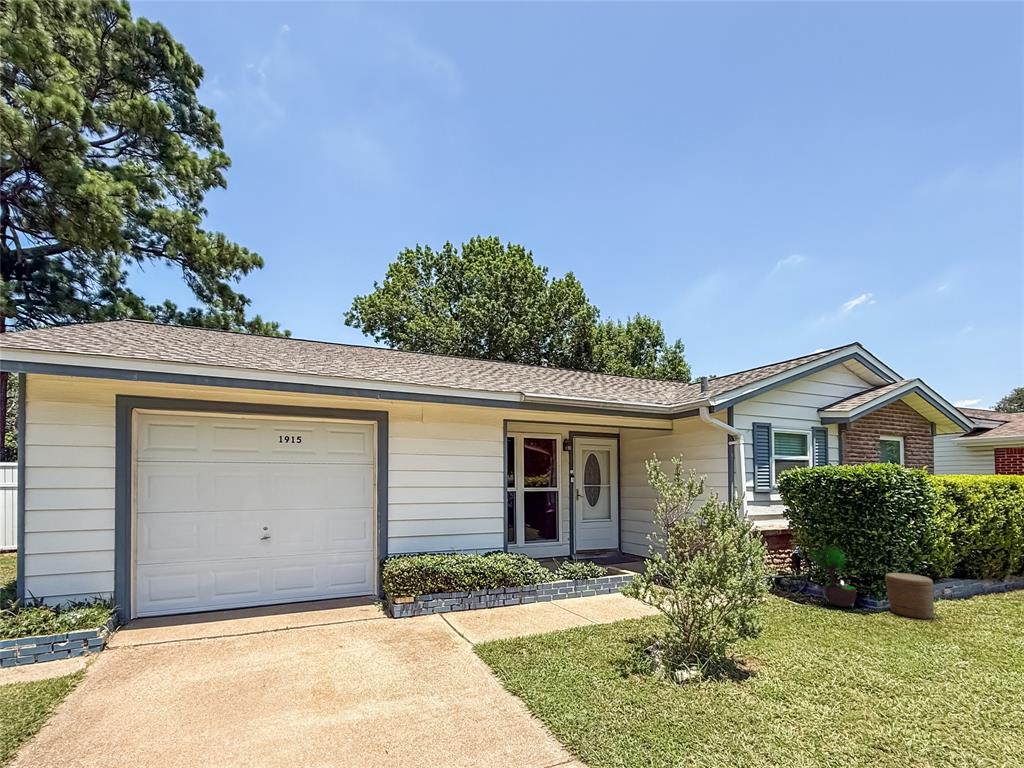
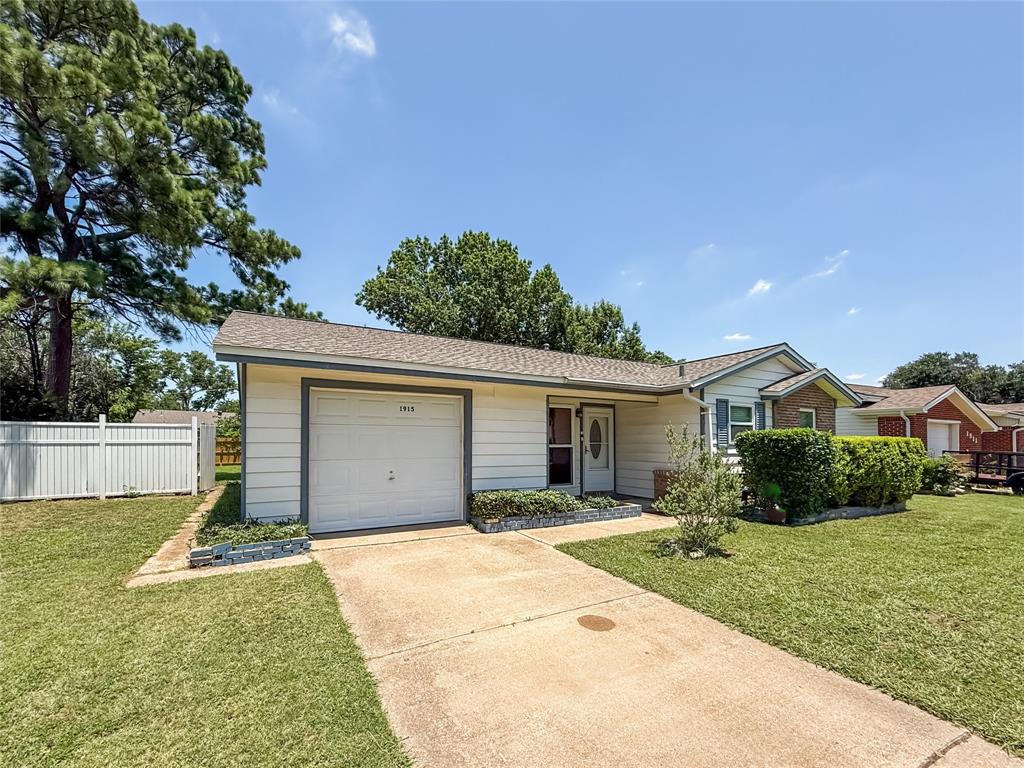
woven basket: present [885,573,934,619] -> none [805,500,834,528]

